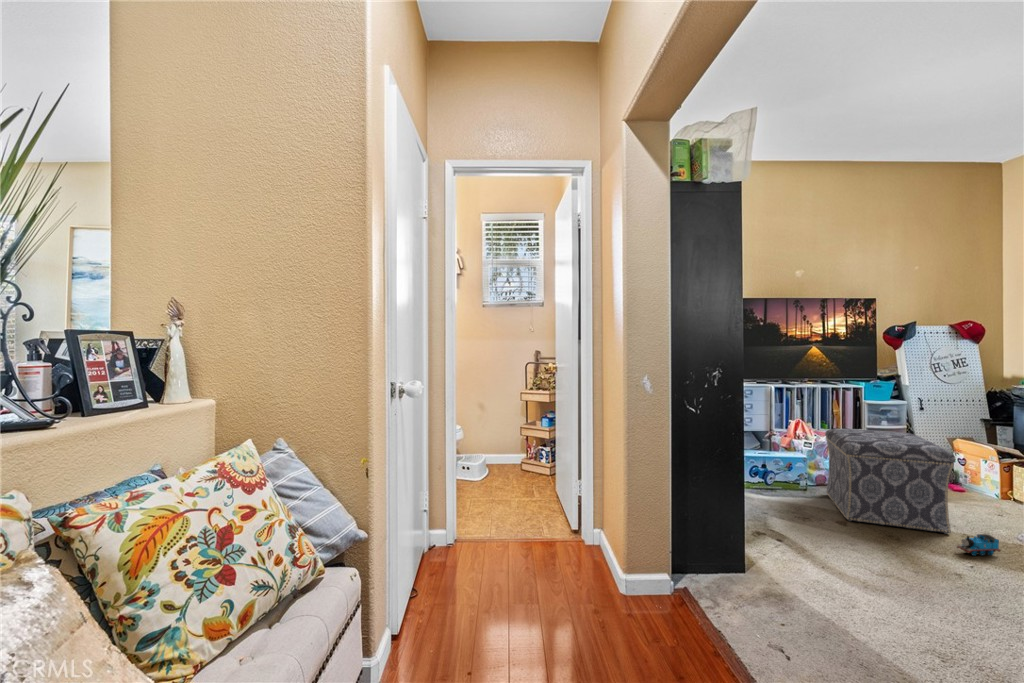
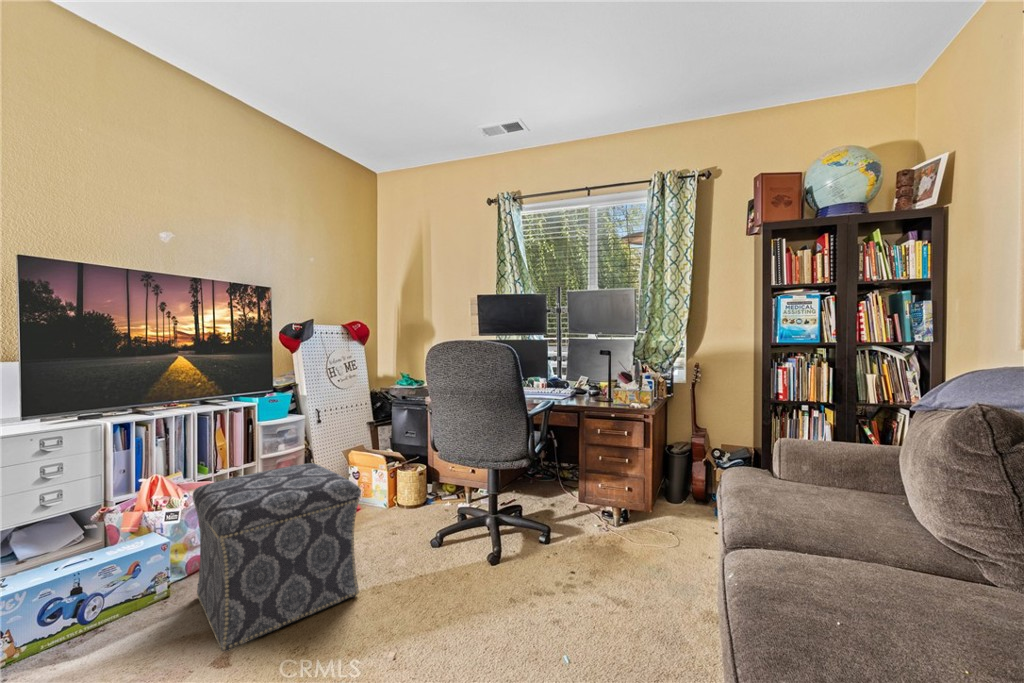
toy train: present [957,534,1000,556] -> none [369,584,408,627]

